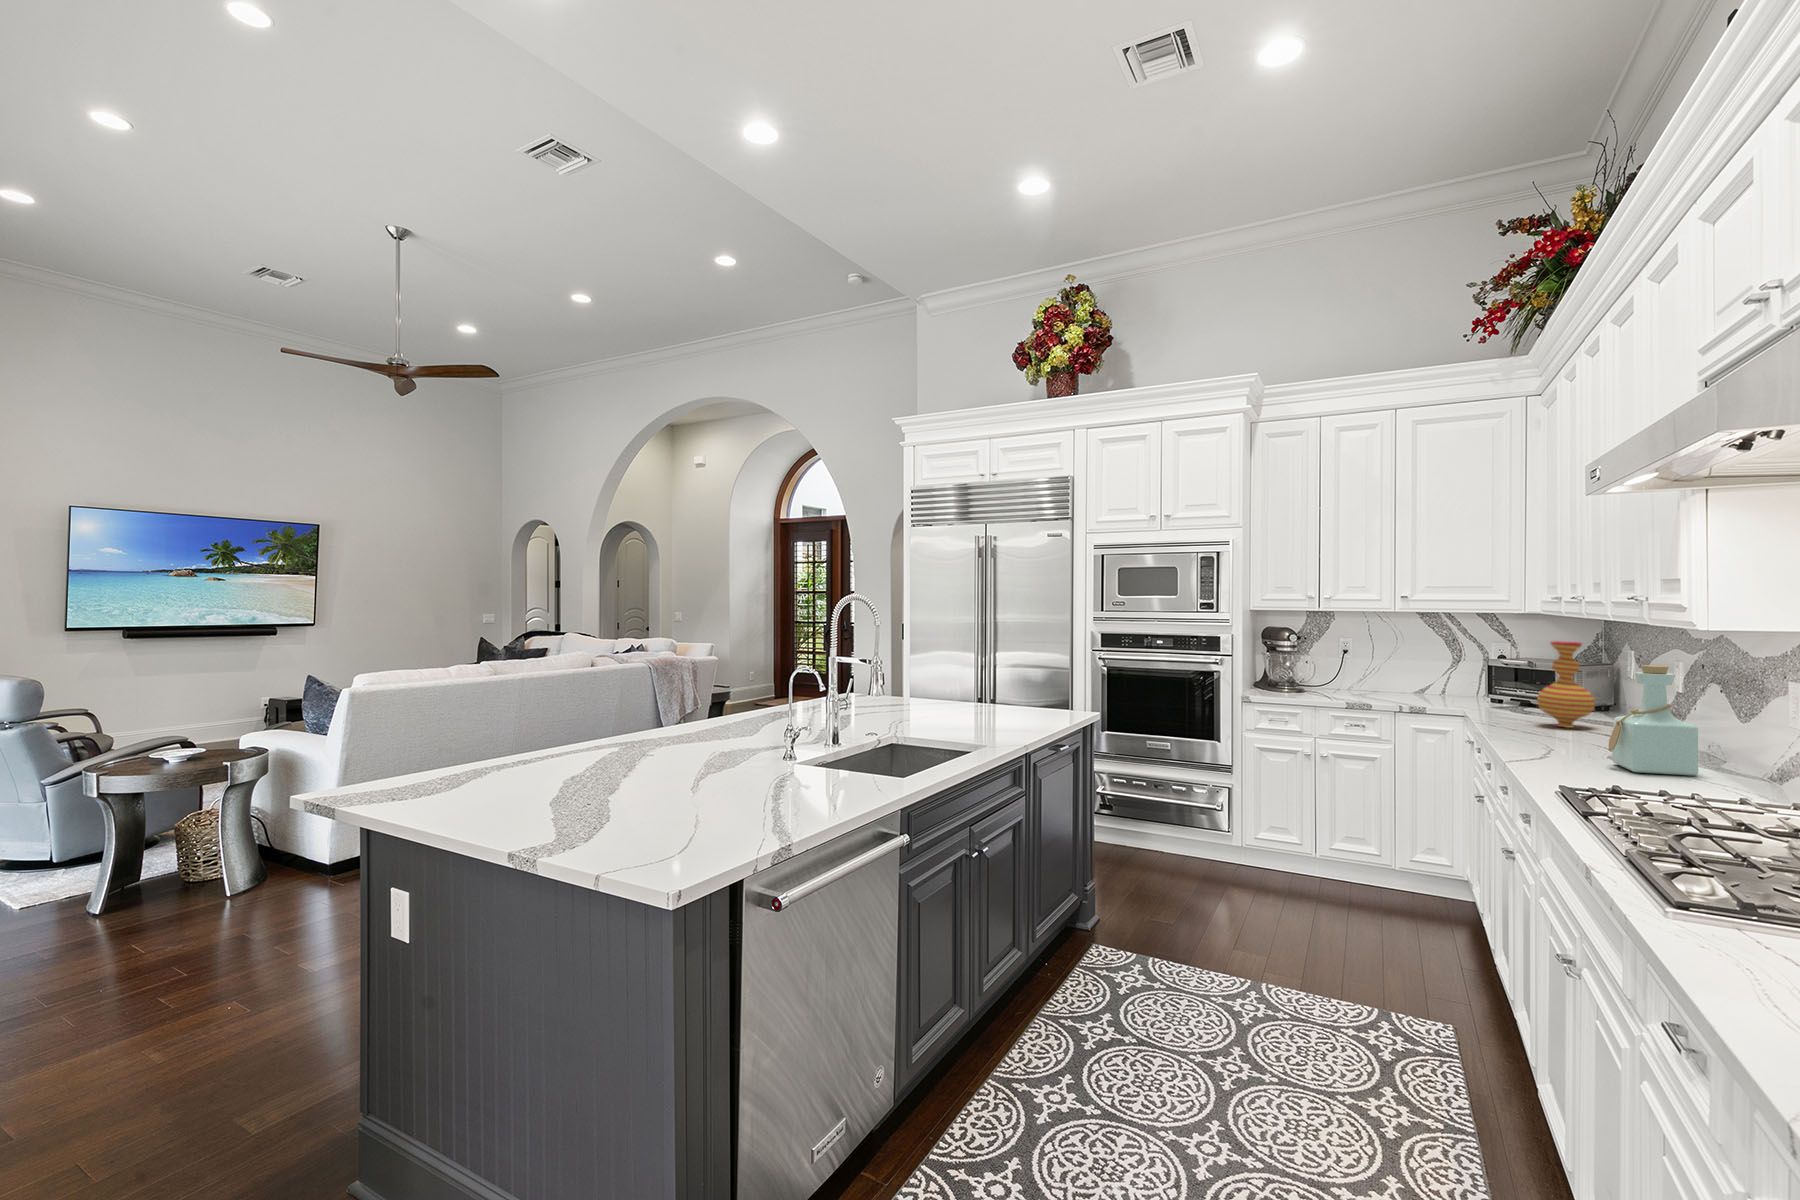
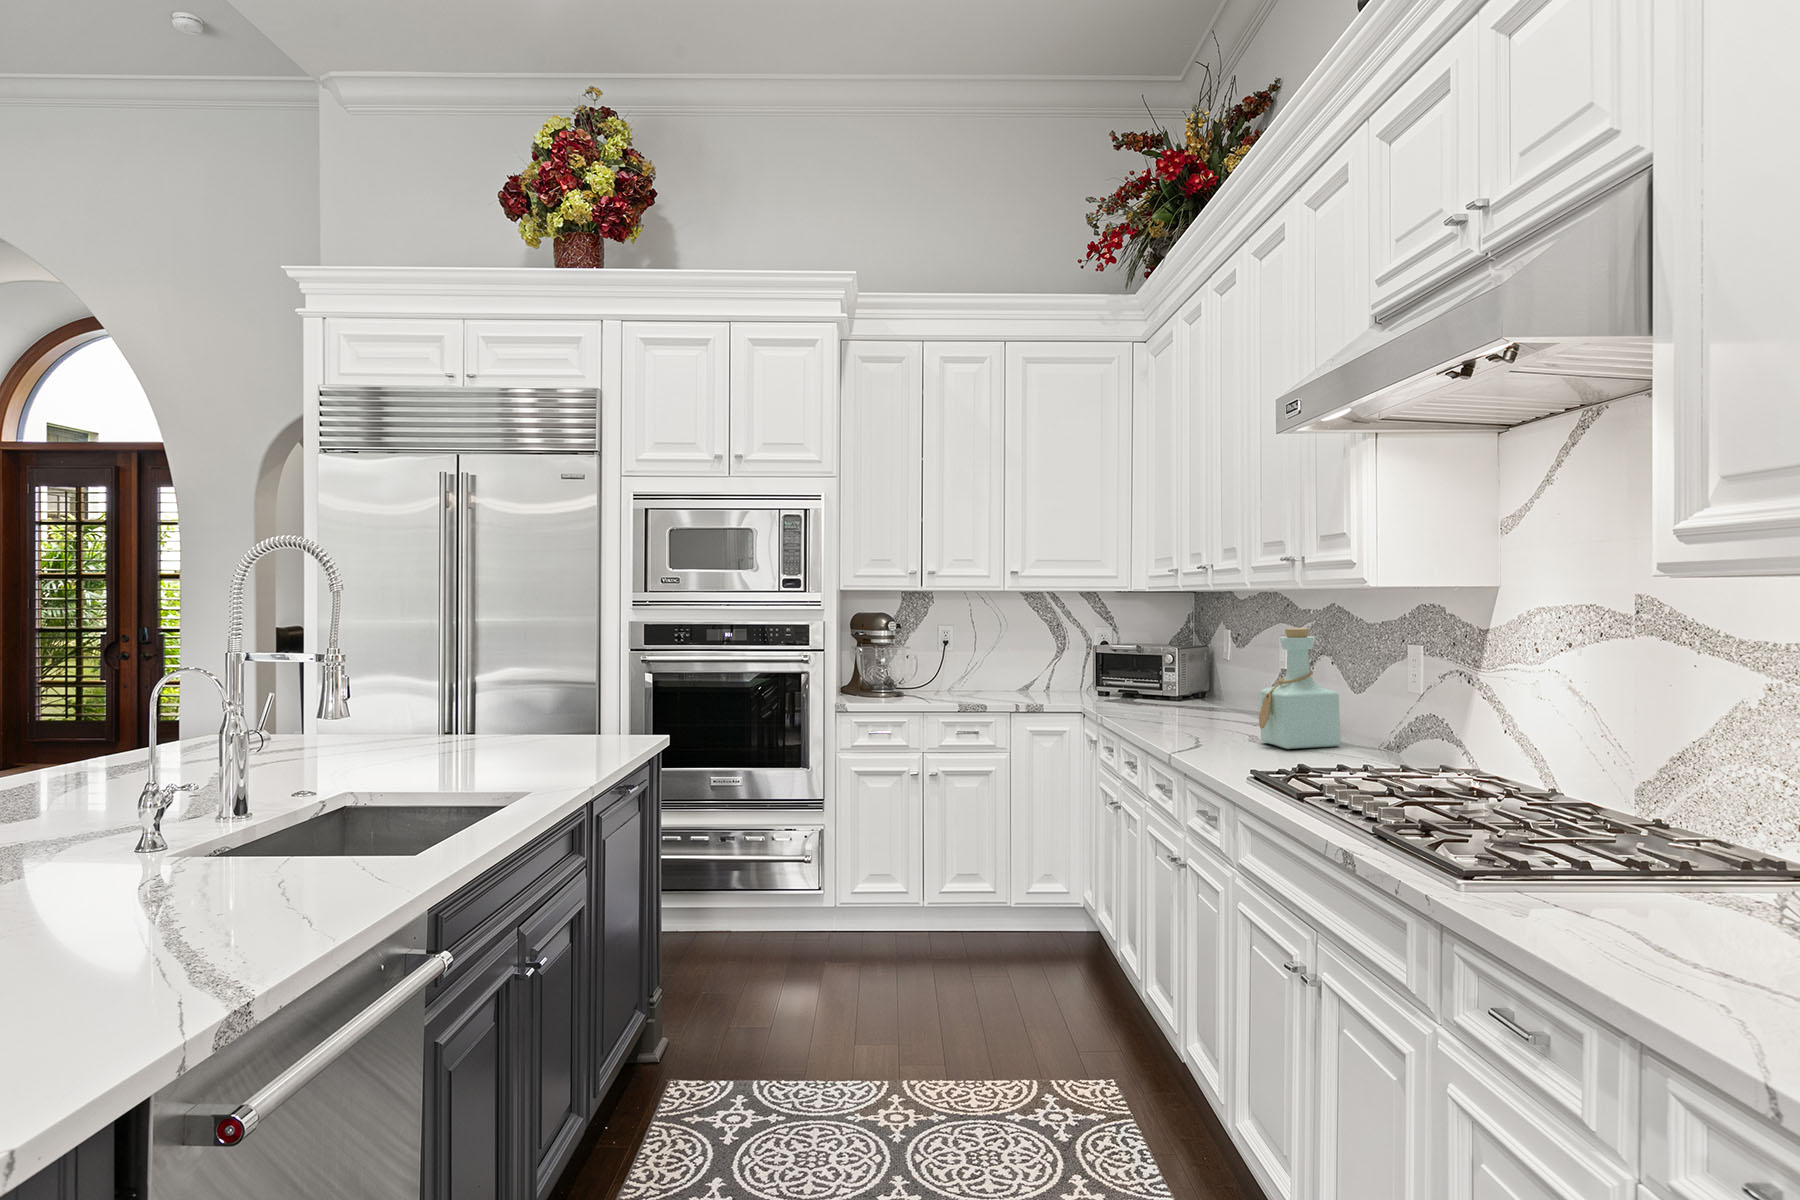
vase: present [1537,641,1595,728] -> none [1160,610,1215,709]

